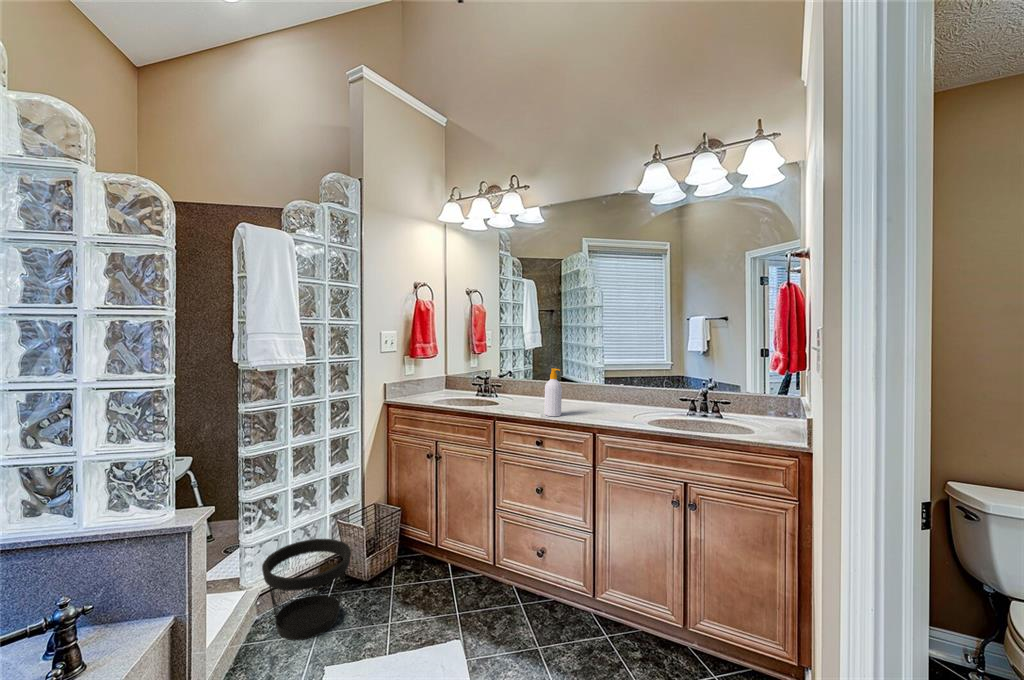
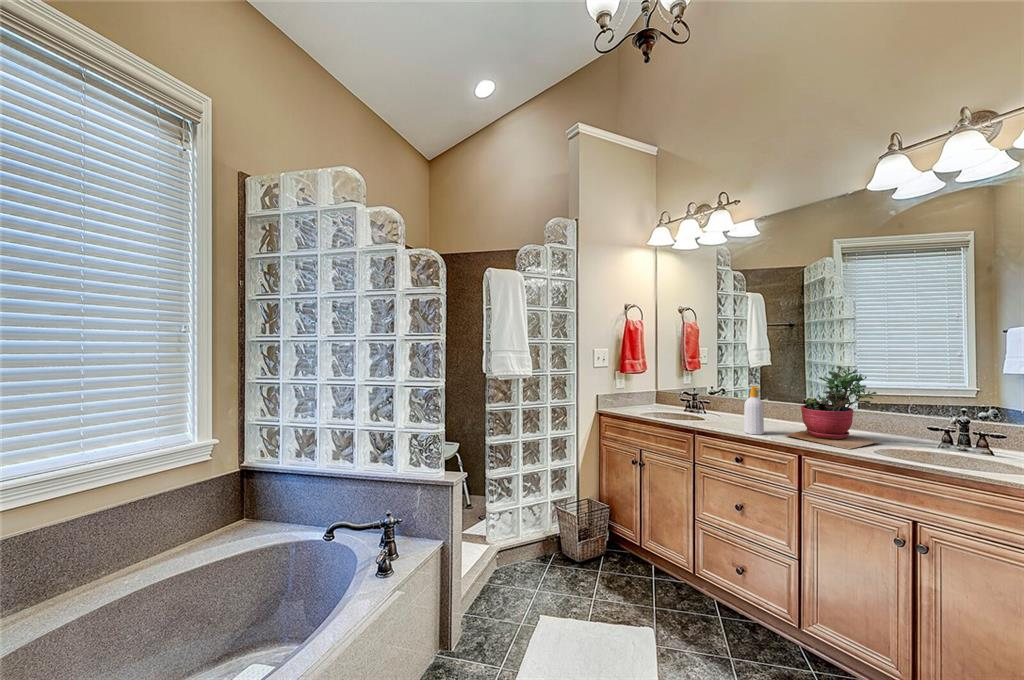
succulent plant: none [578,347,651,424] -> present [784,366,881,449]
wastebasket: present [262,539,351,640] -> none [500,515,564,592]

